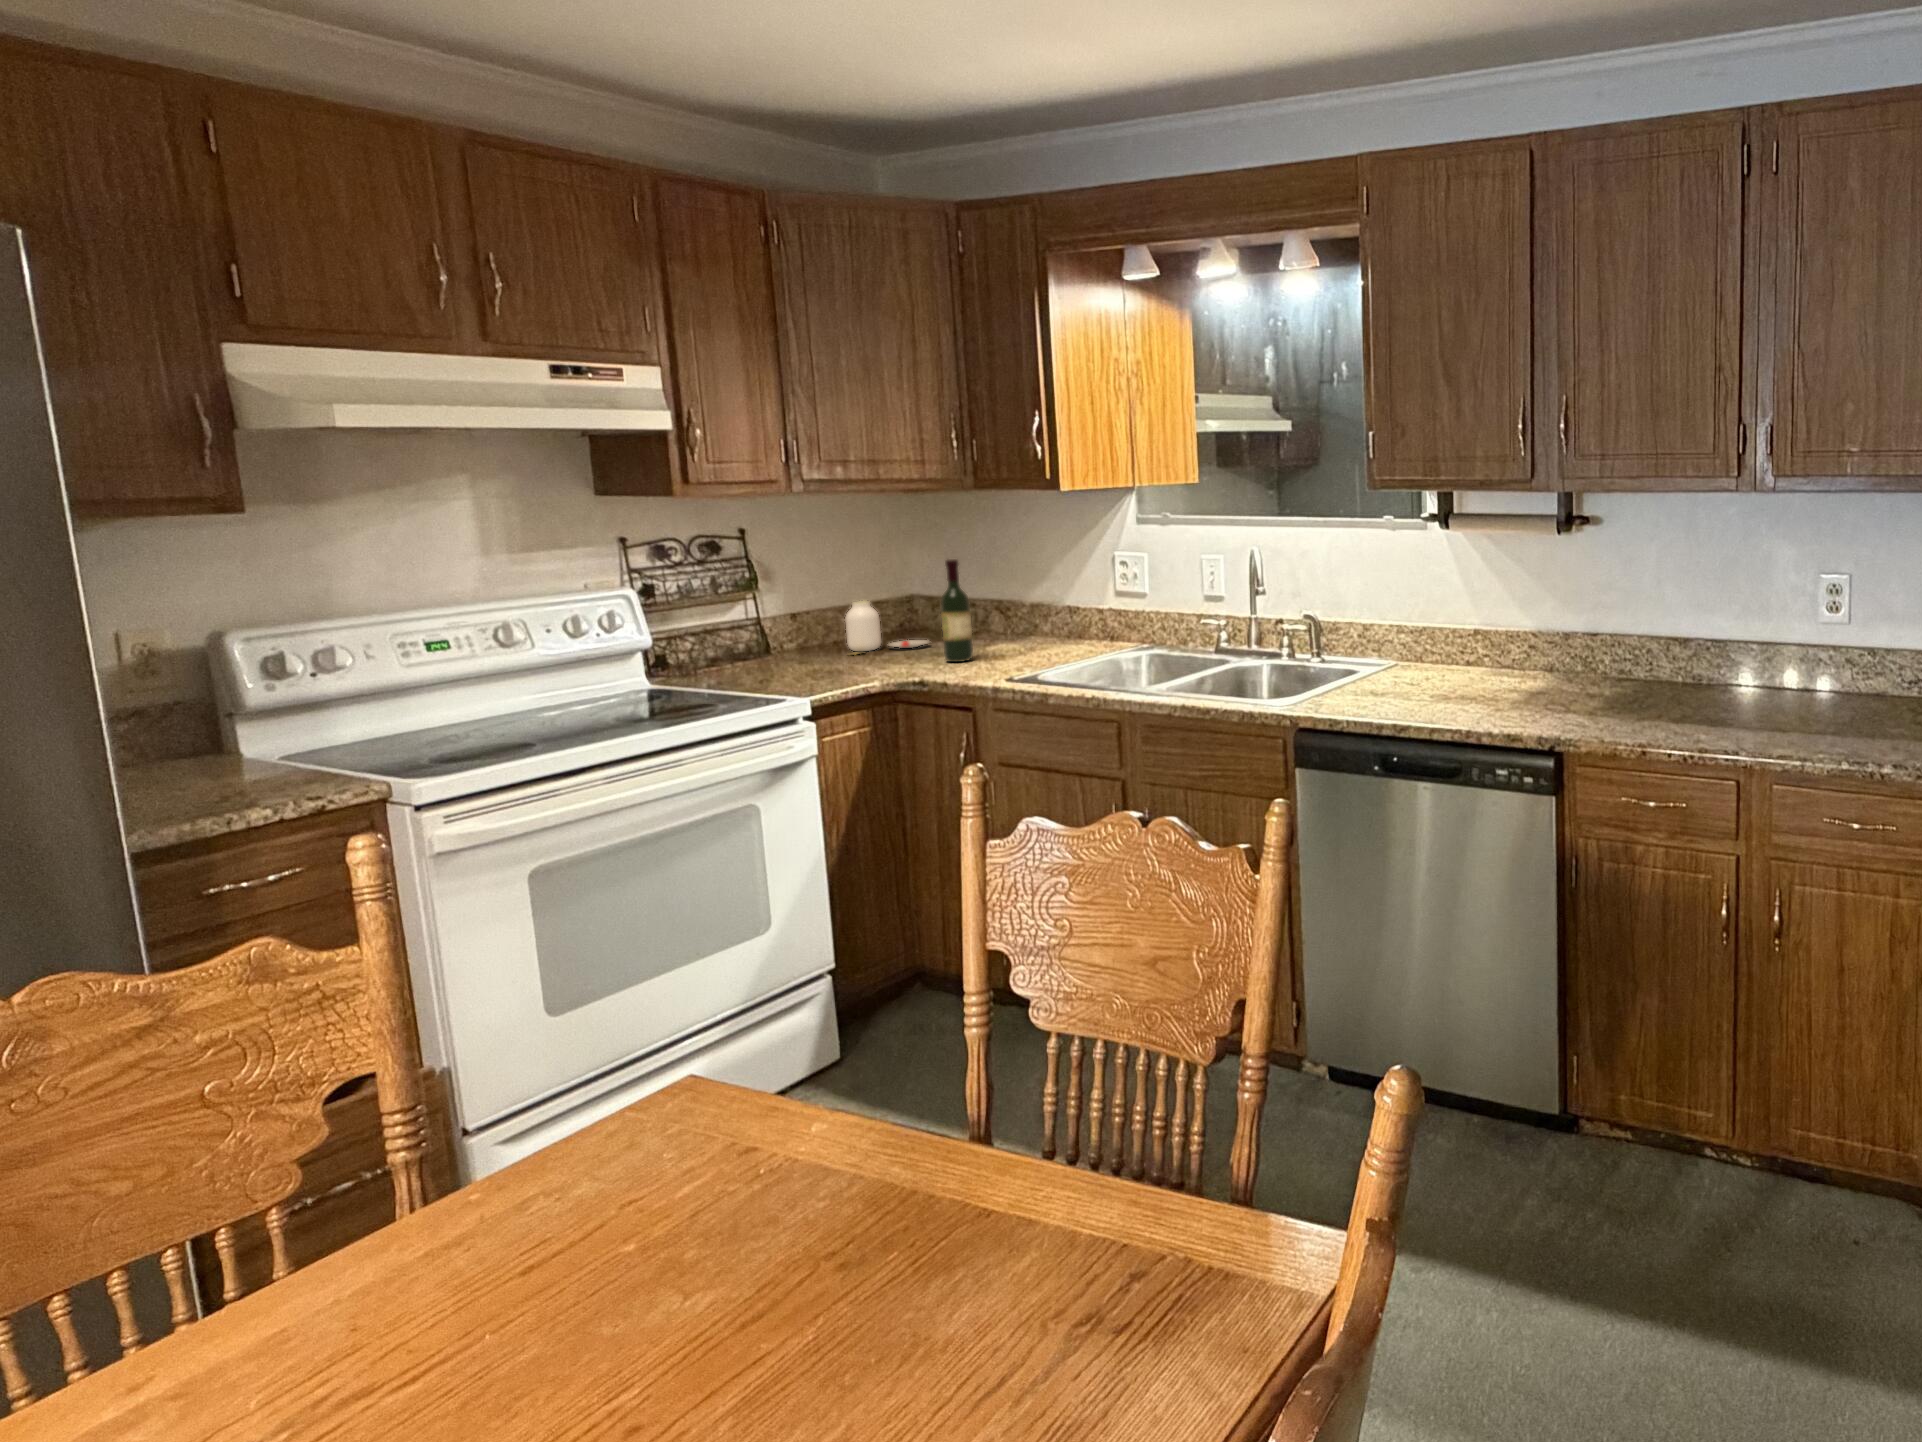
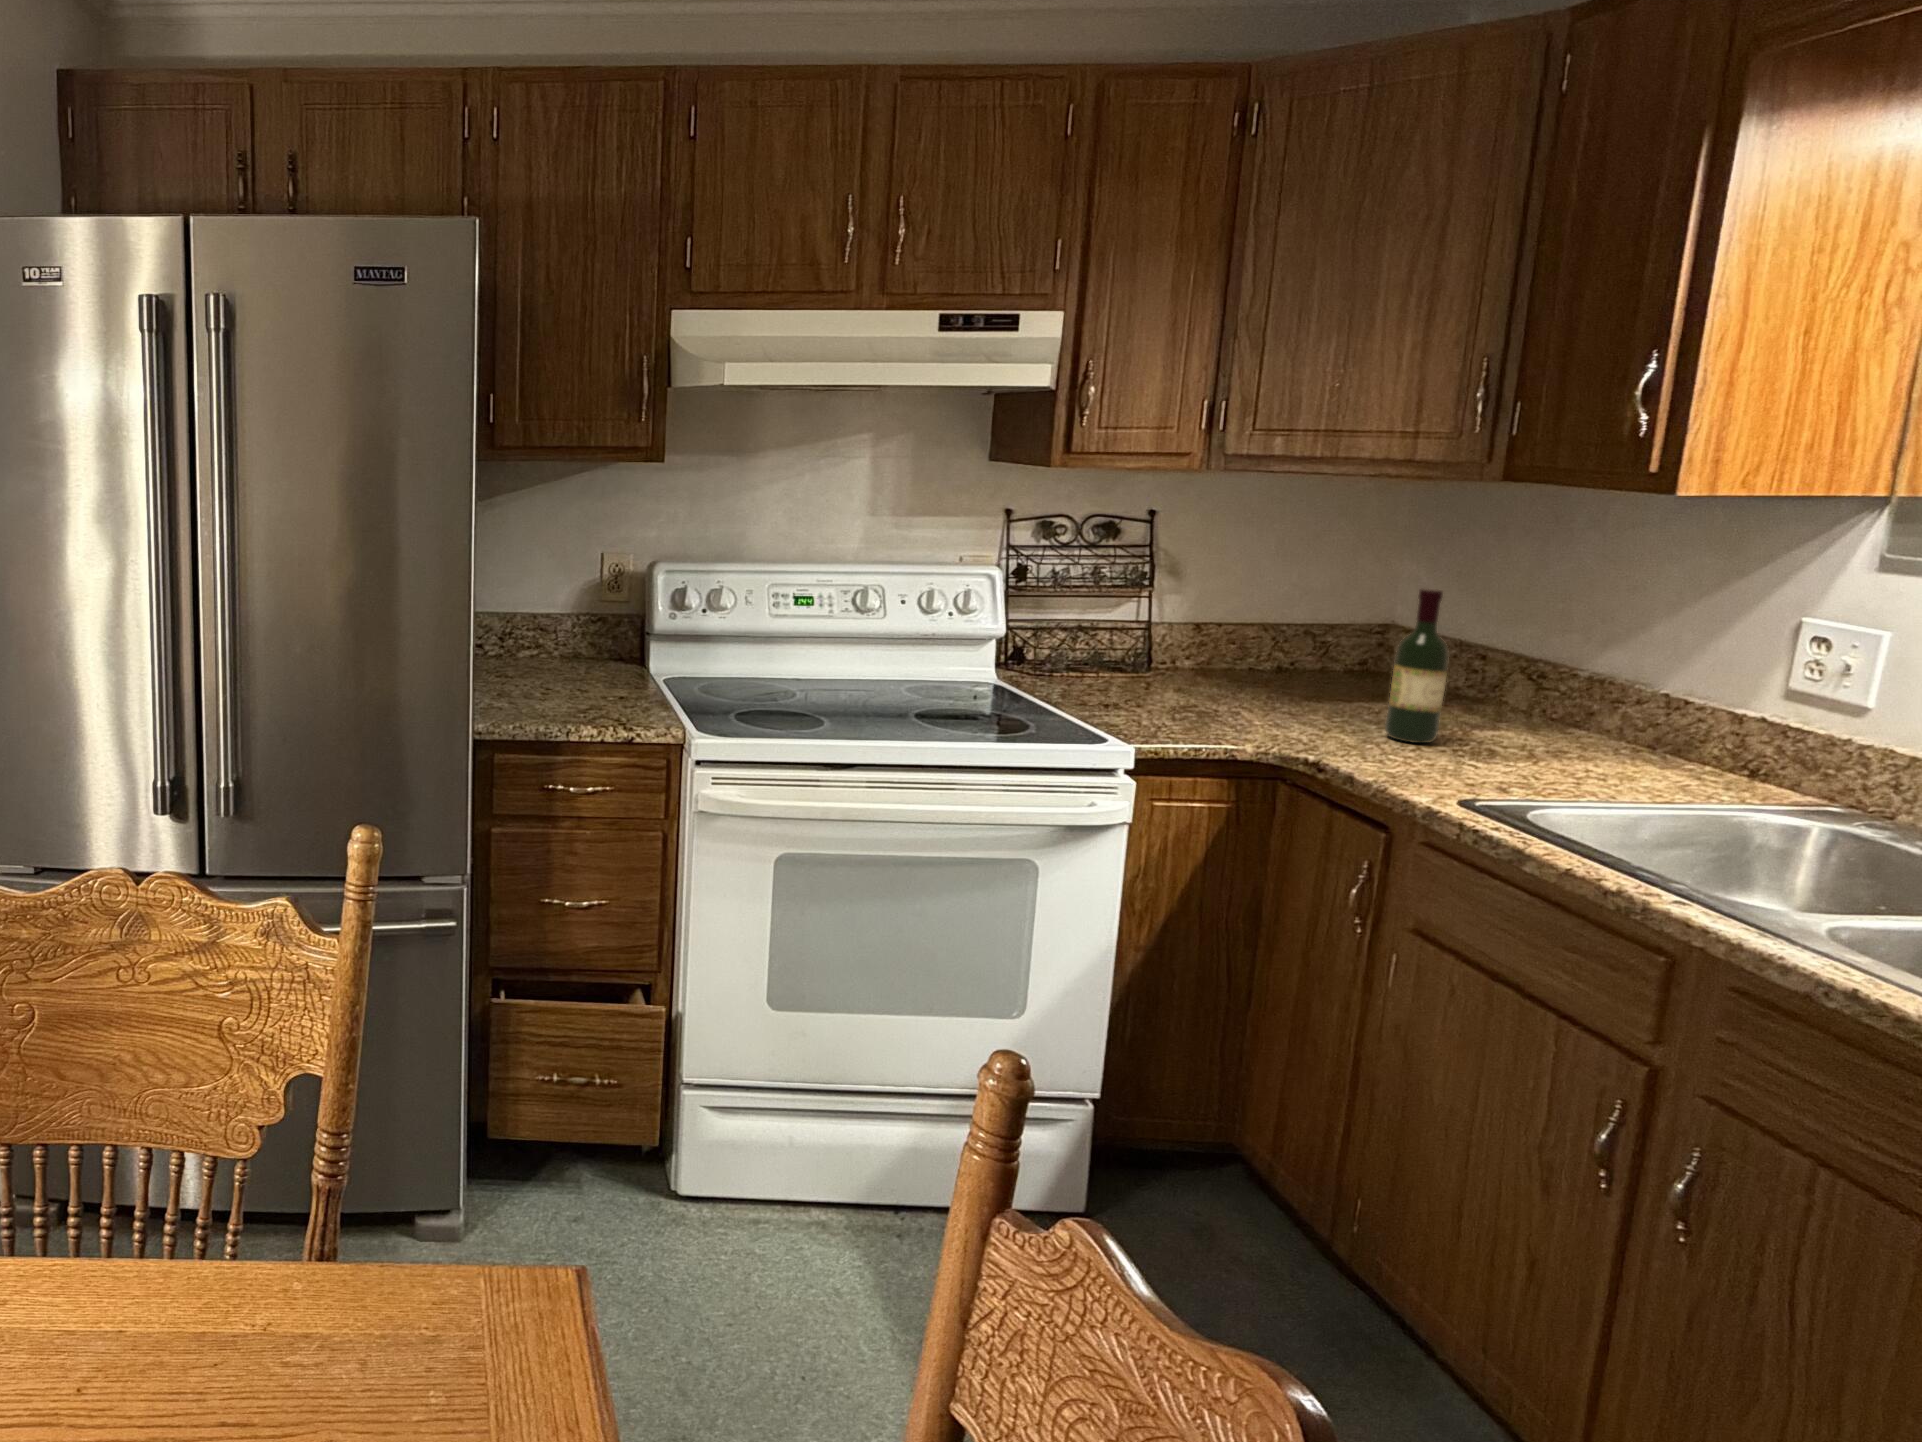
jar: present [845,601,928,655] -> none [1250,622,1388,699]

